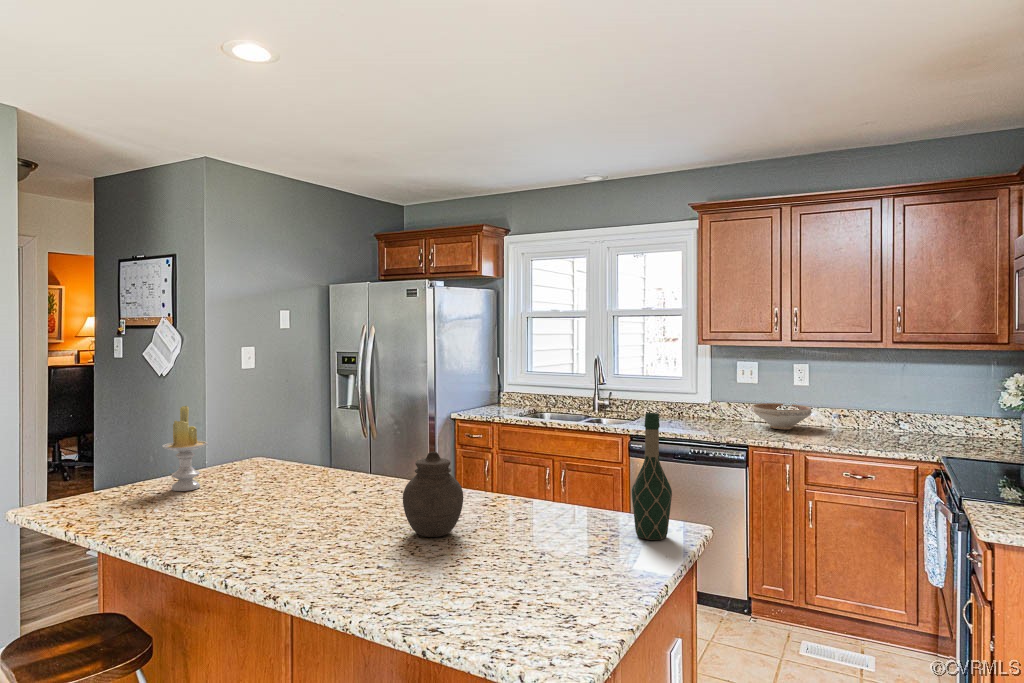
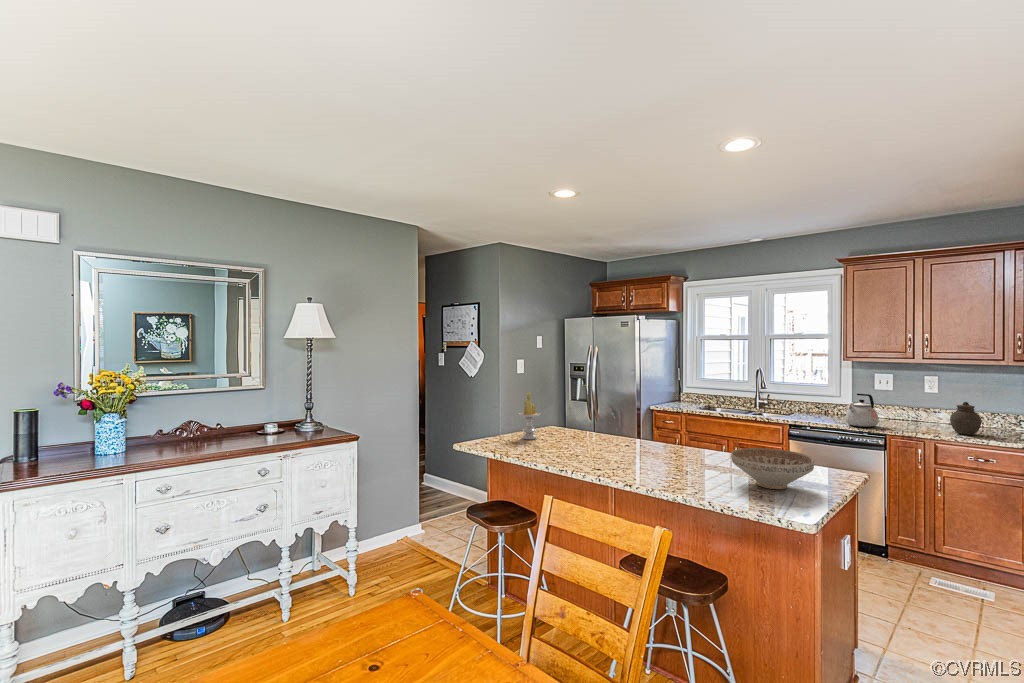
kettle: none [700,390,740,436] -> present [845,394,878,427]
decorative bowl: present [753,403,811,430] -> present [731,448,814,489]
wine bottle: present [632,413,672,540] -> none [814,401,841,477]
jar: present [403,452,463,537] -> present [950,402,981,435]

